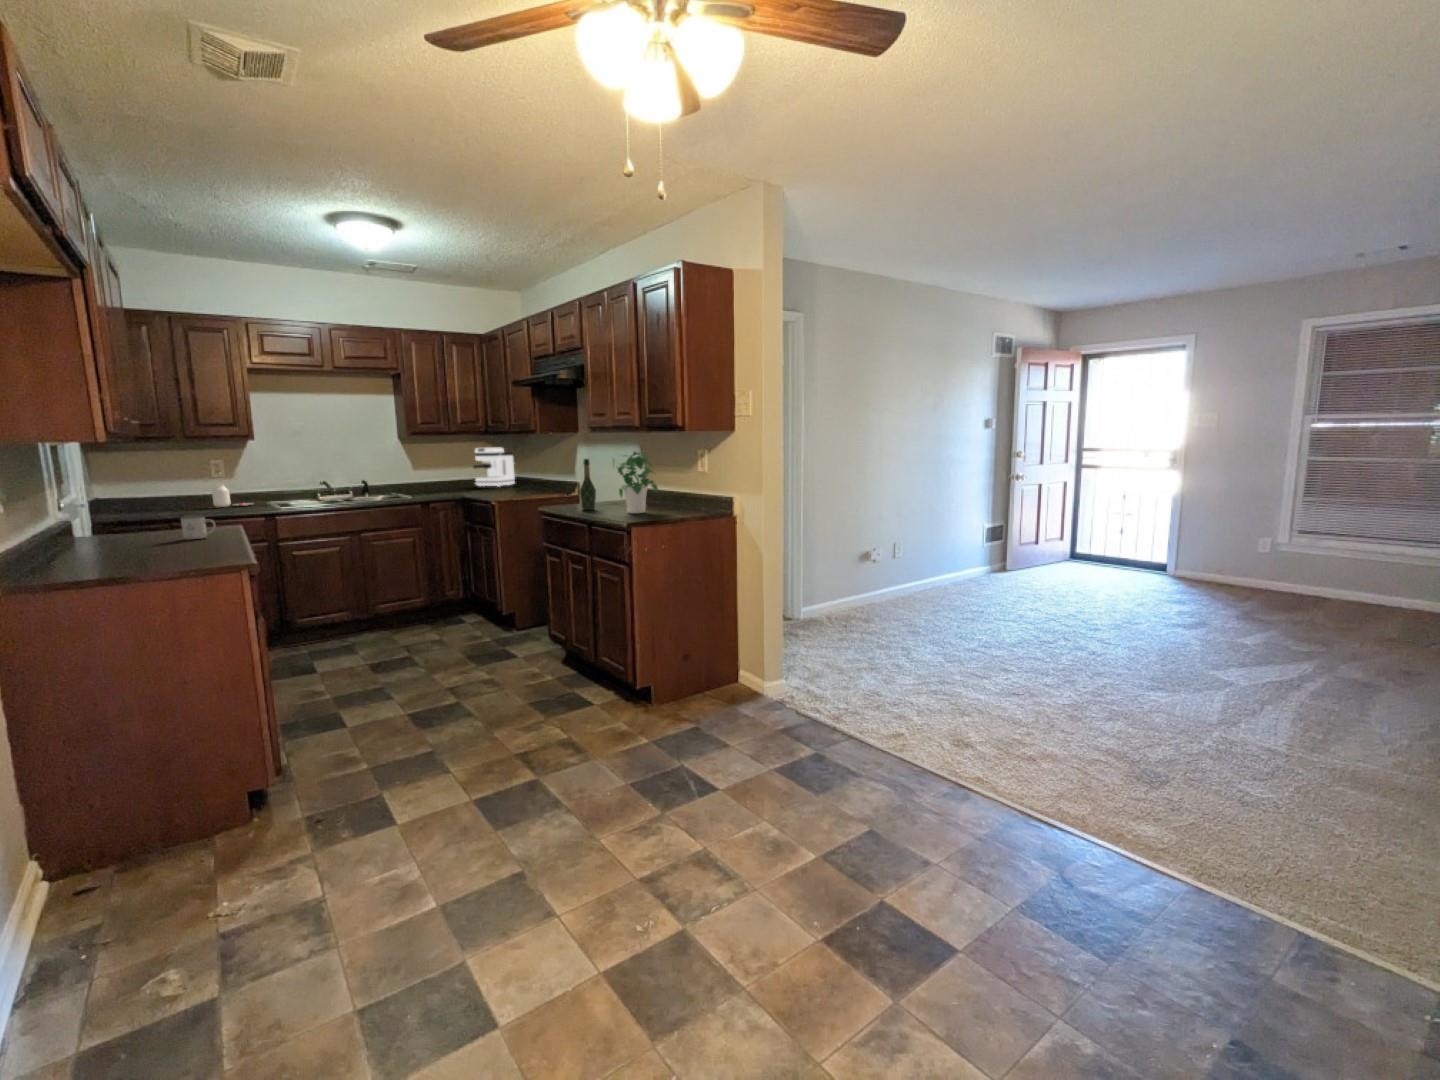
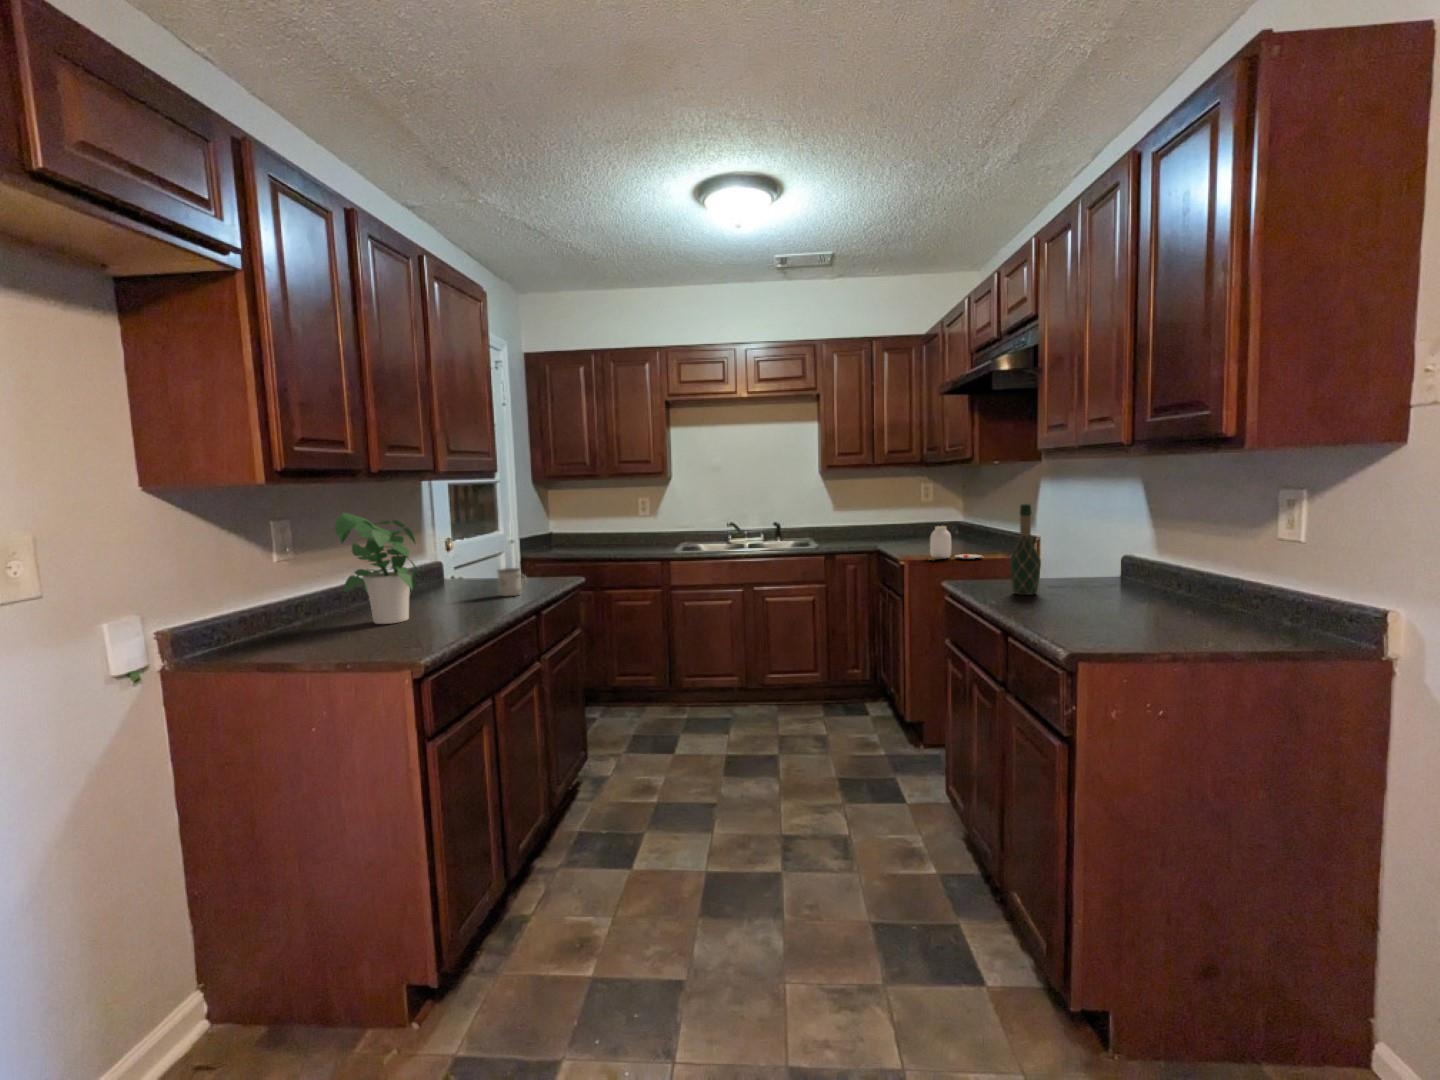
coffee maker: present [473,448,515,486] -> none [904,483,960,535]
potted plant: present [613,452,658,513] -> present [335,513,418,624]
jar: present [212,485,251,507] -> present [930,526,981,560]

